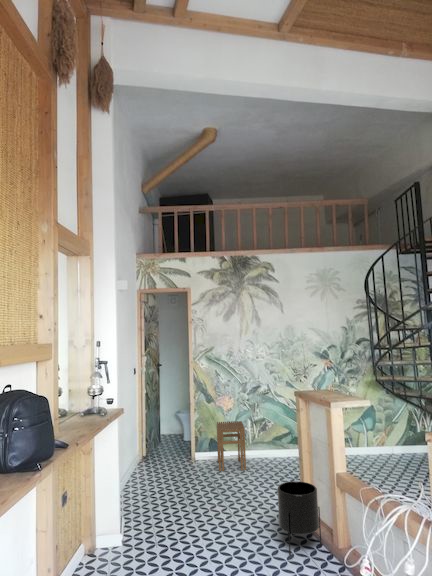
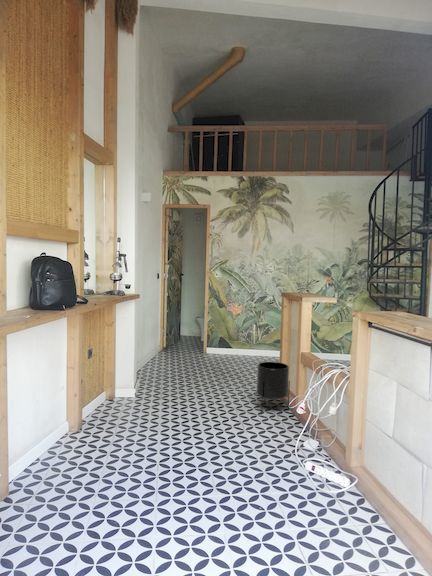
stool: present [217,421,246,471] -> none [224,324,248,364]

